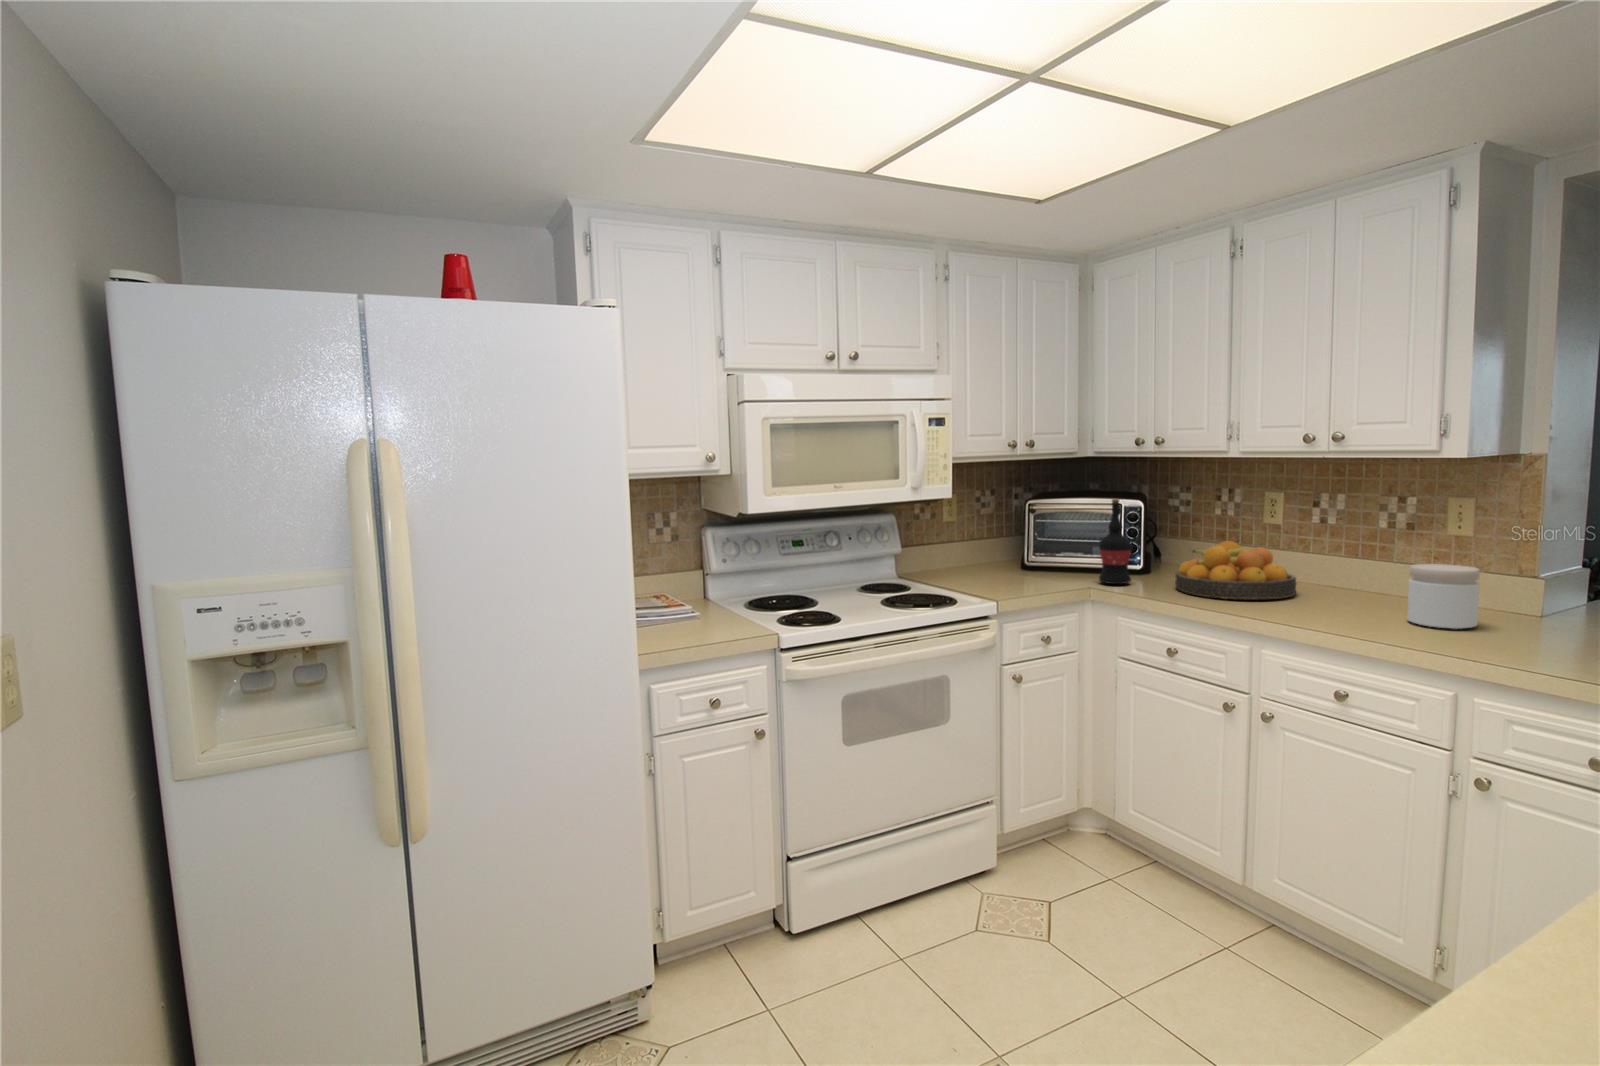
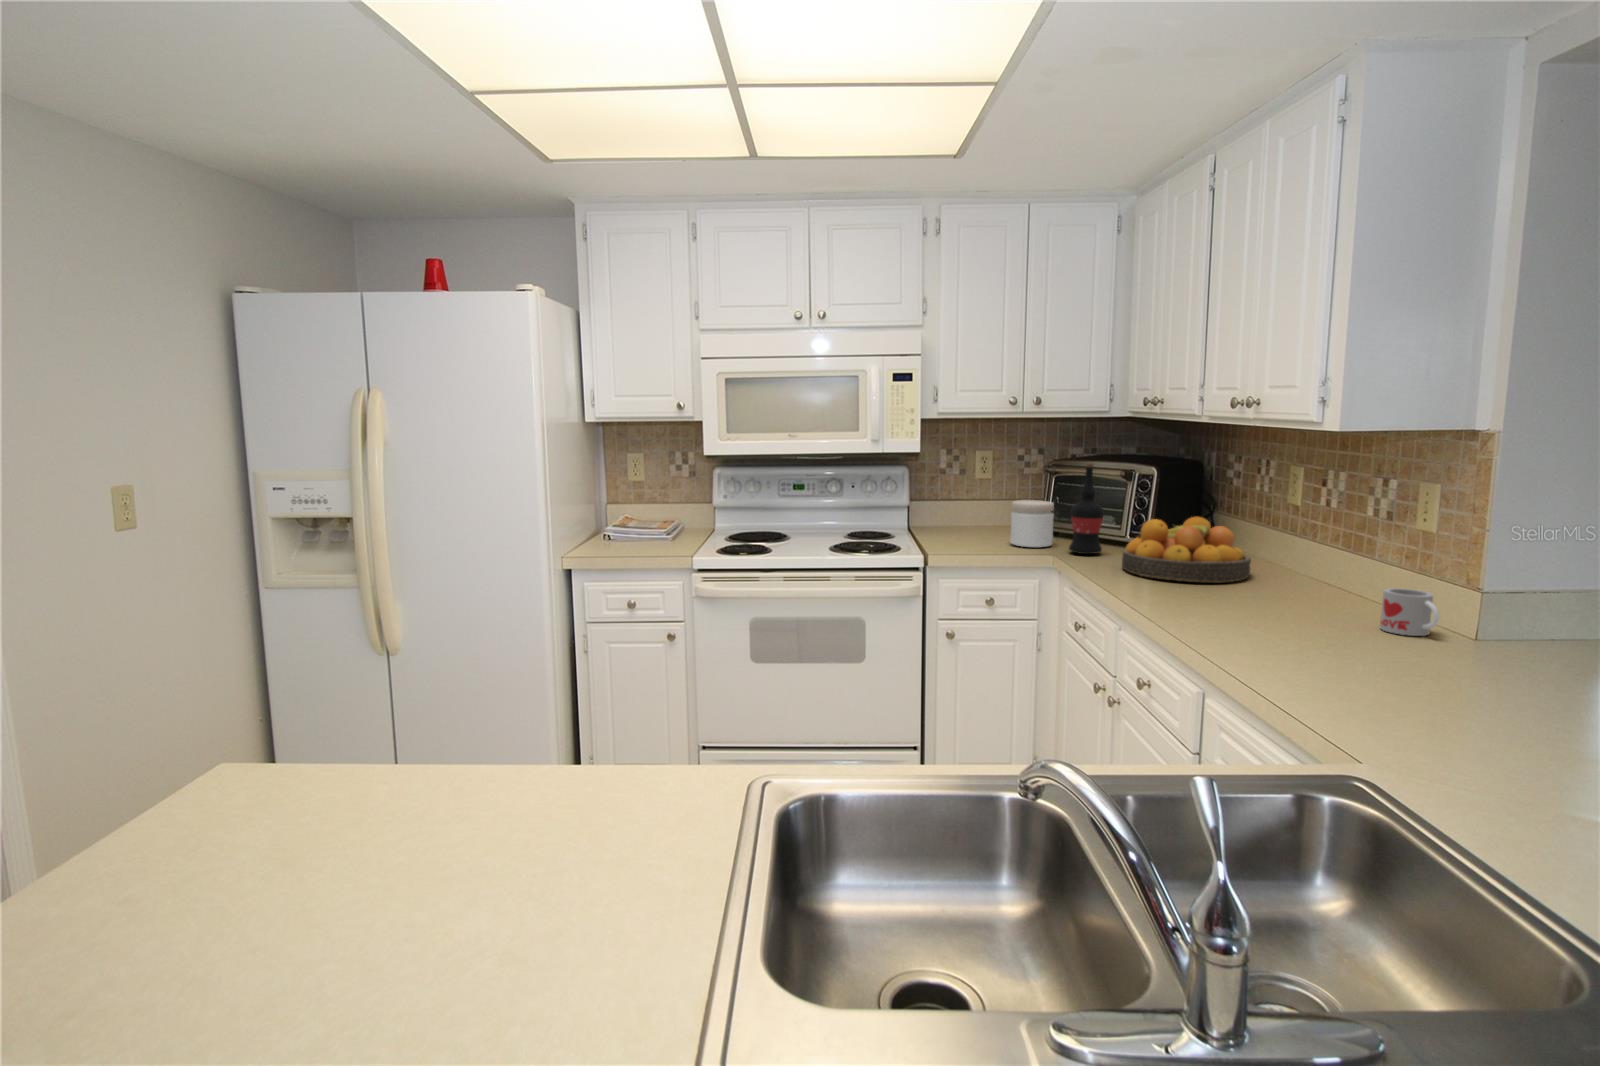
jar: present [1407,564,1480,629] -> present [1010,500,1054,547]
mug: none [1496,585,1559,624] -> present [1380,588,1439,636]

